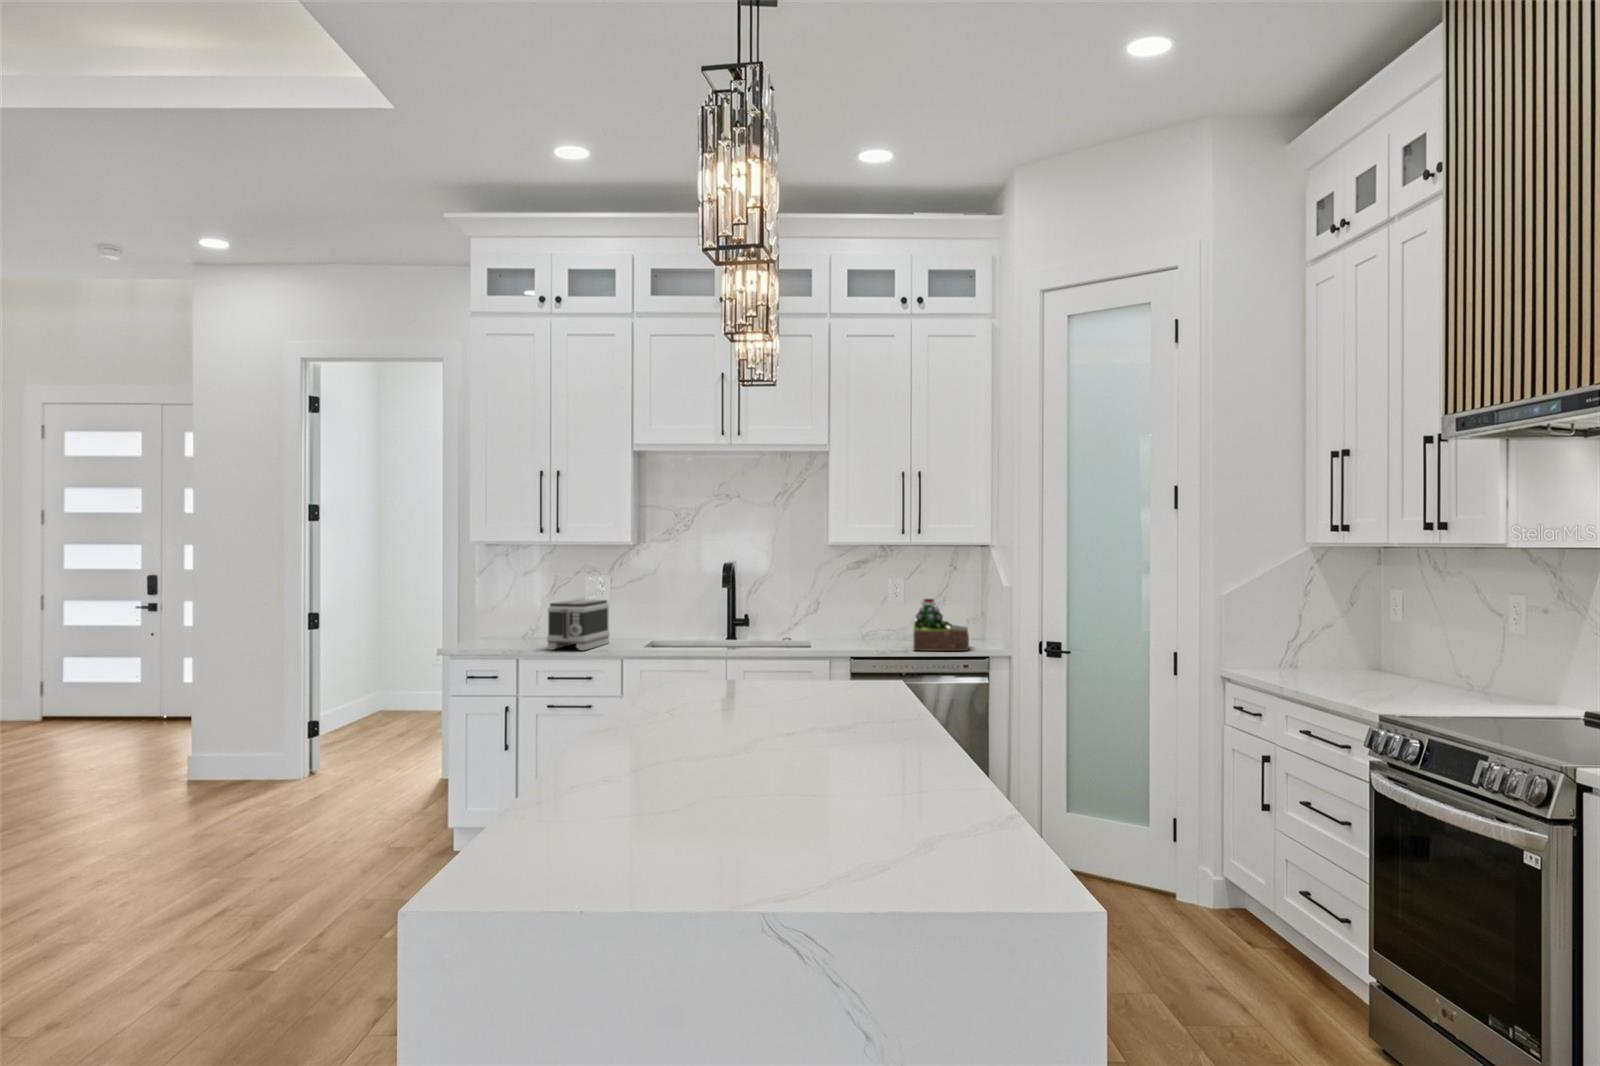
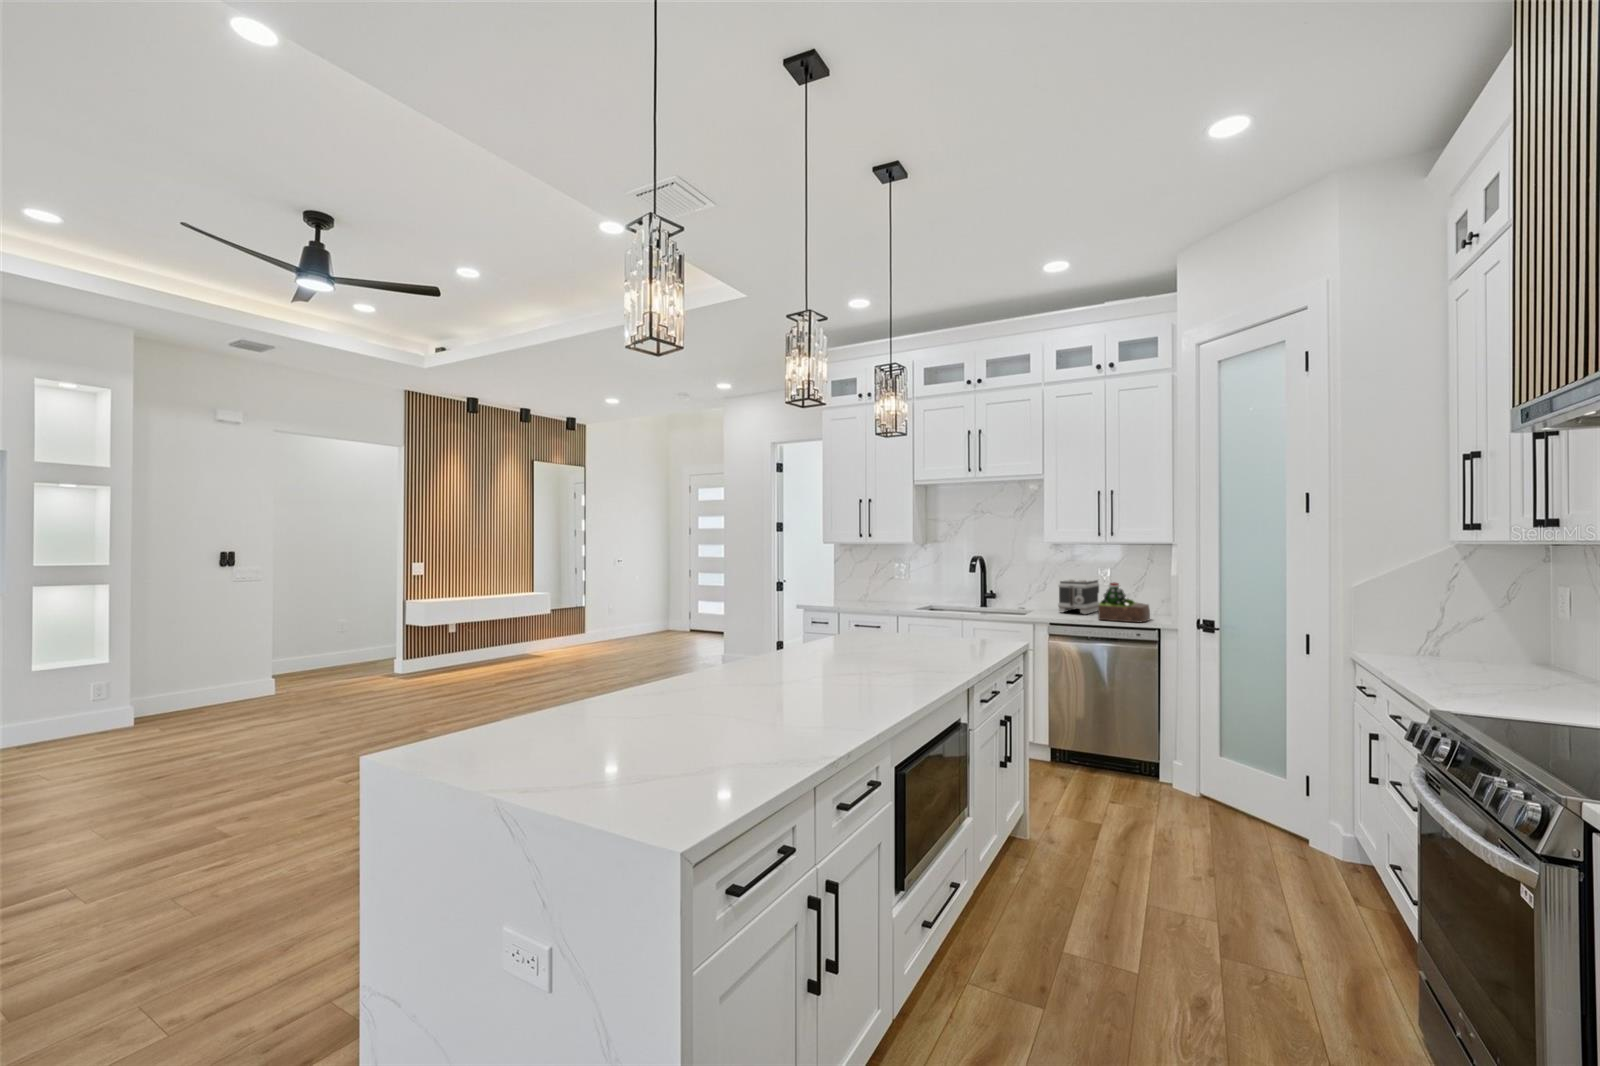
toaster: present [547,599,610,651] -> present [1058,579,1099,614]

